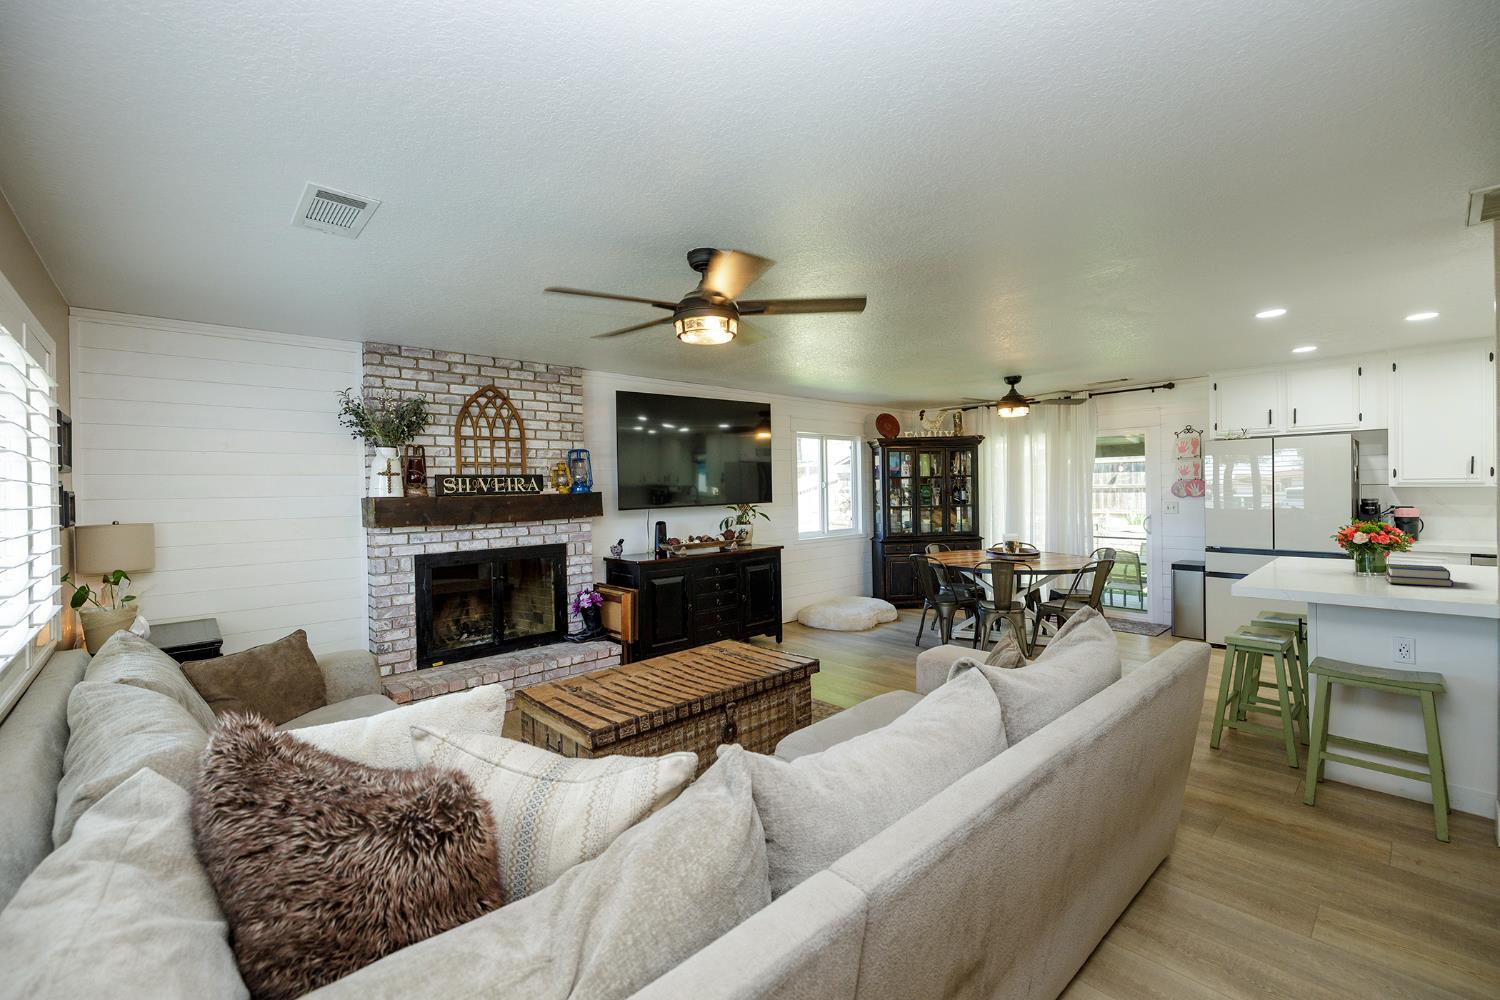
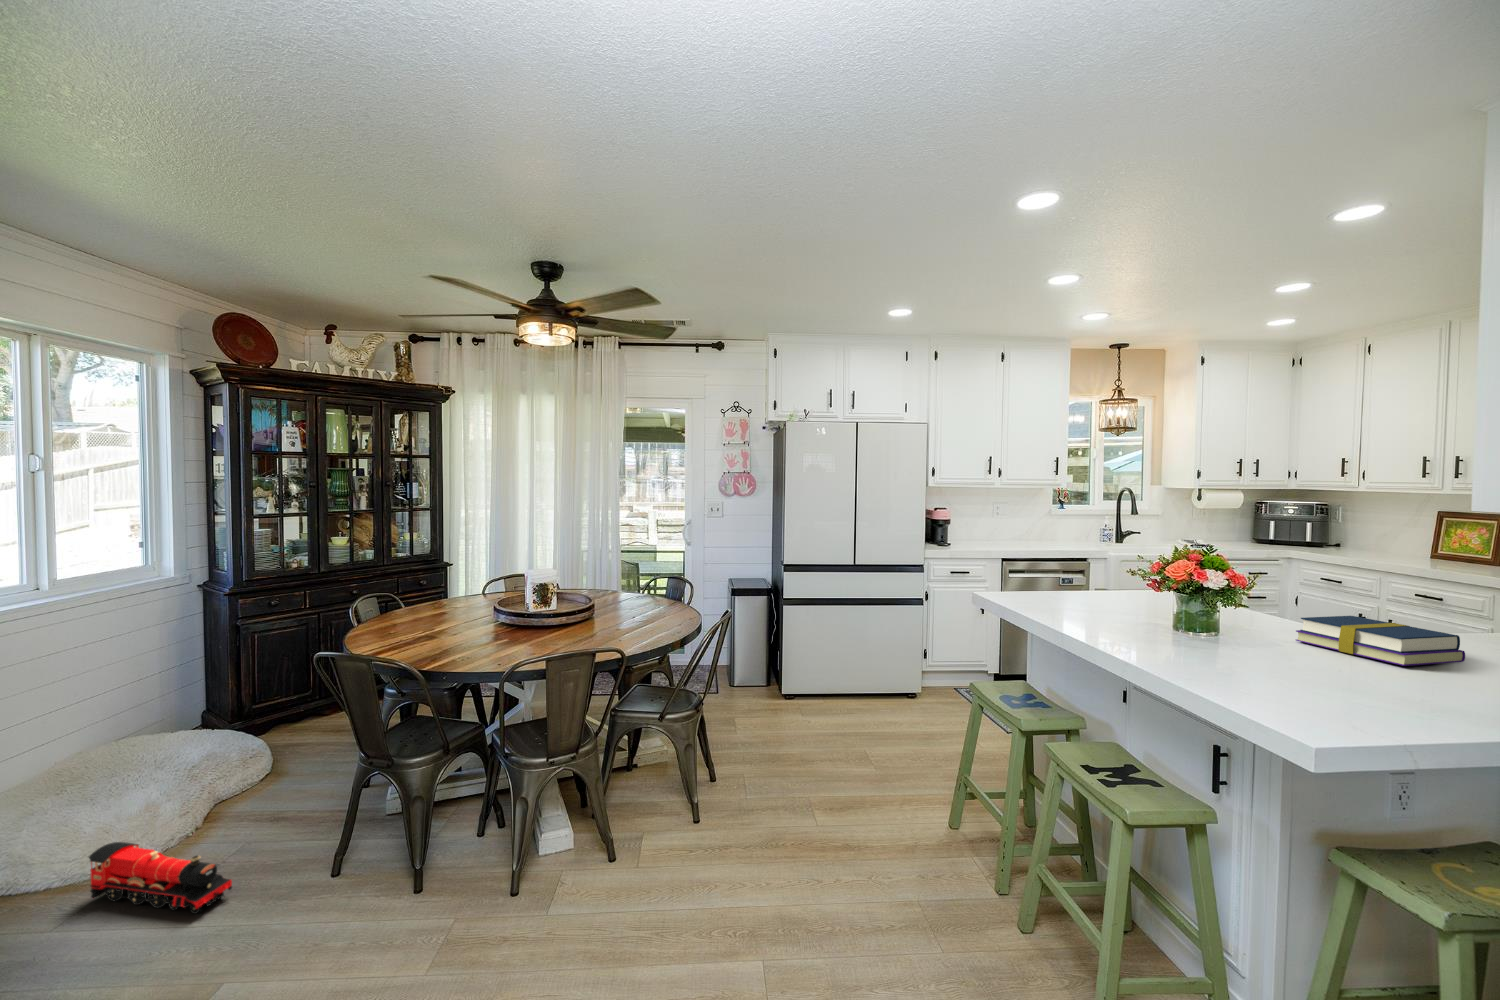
toy train: none [845,618,883,643] -> present [89,842,232,914]

